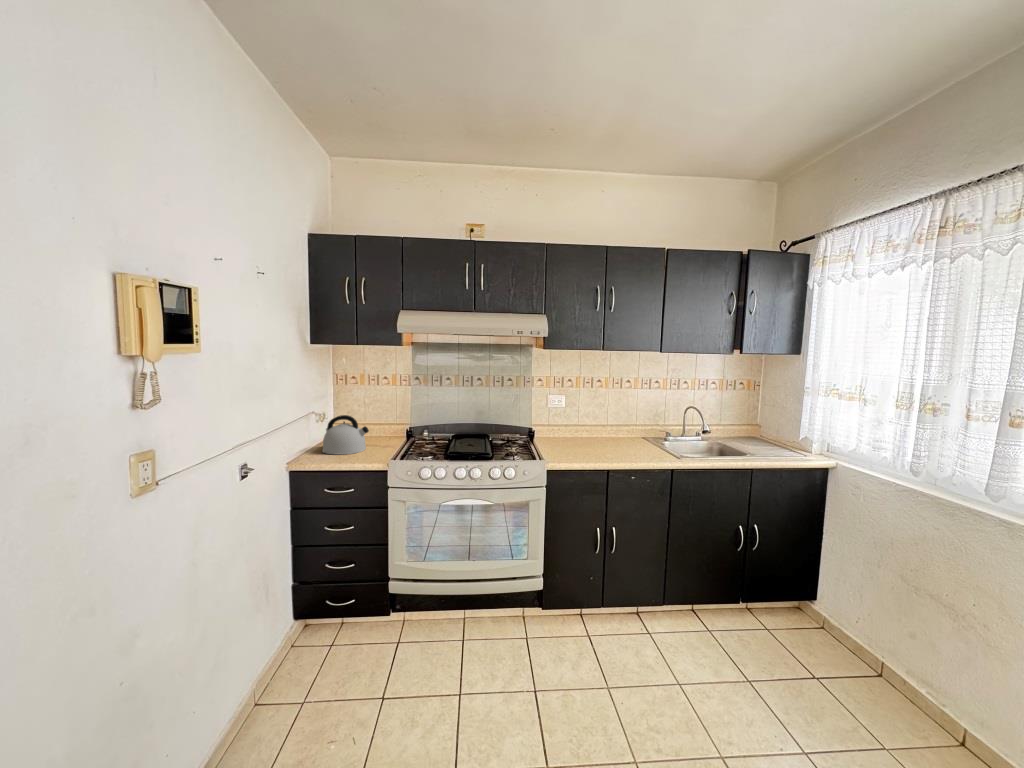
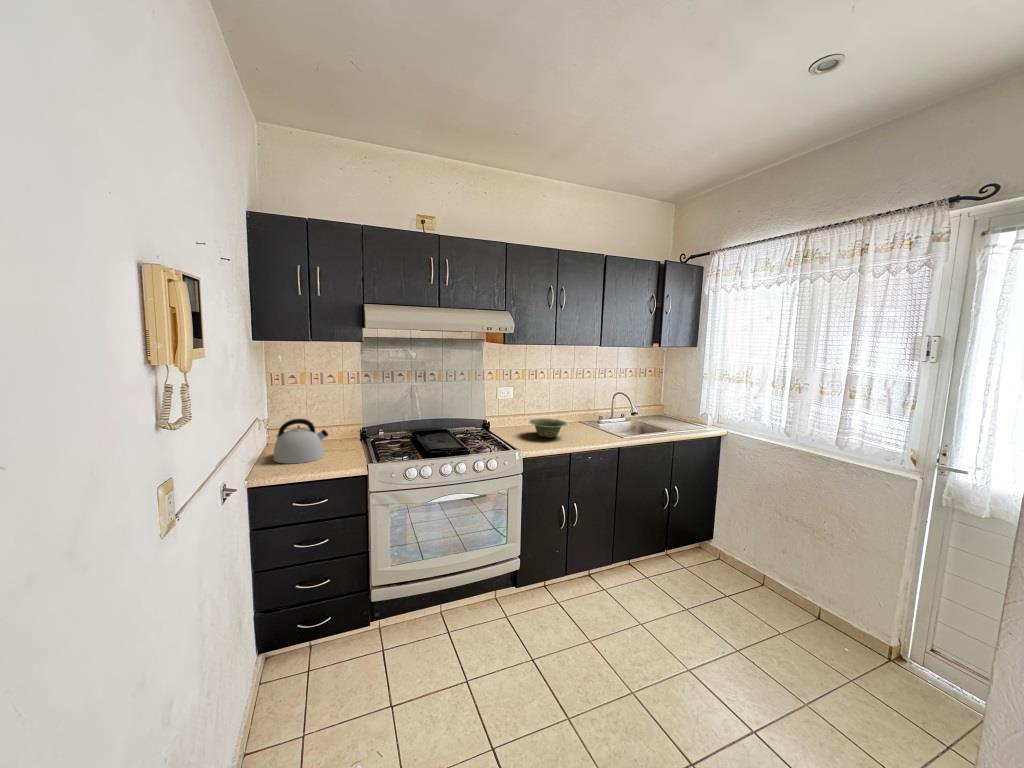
dish: none [569,430,613,452] -> present [529,418,568,438]

